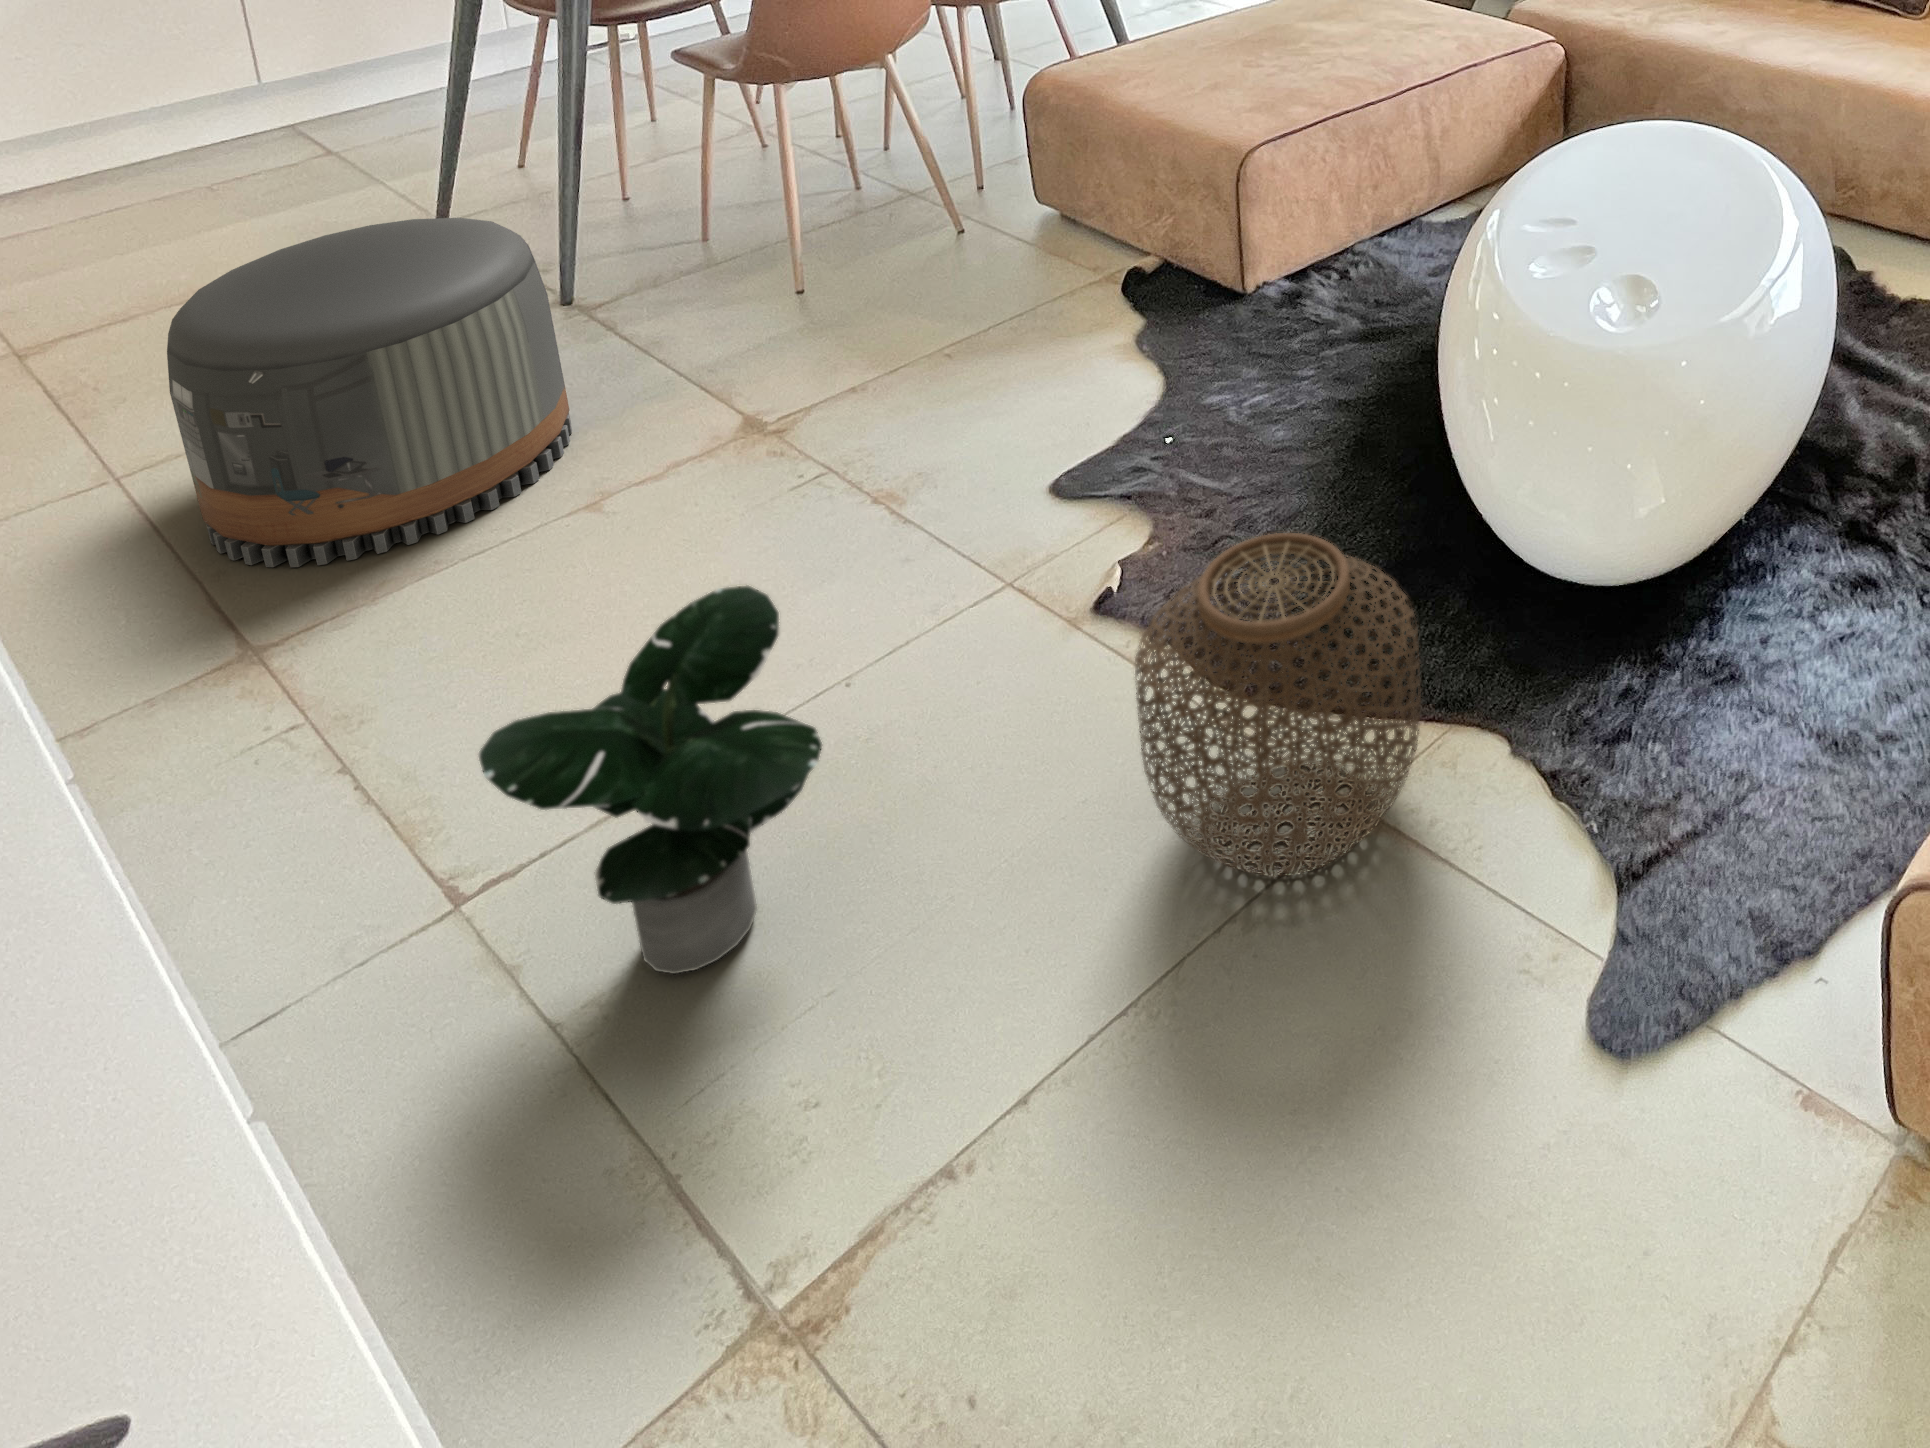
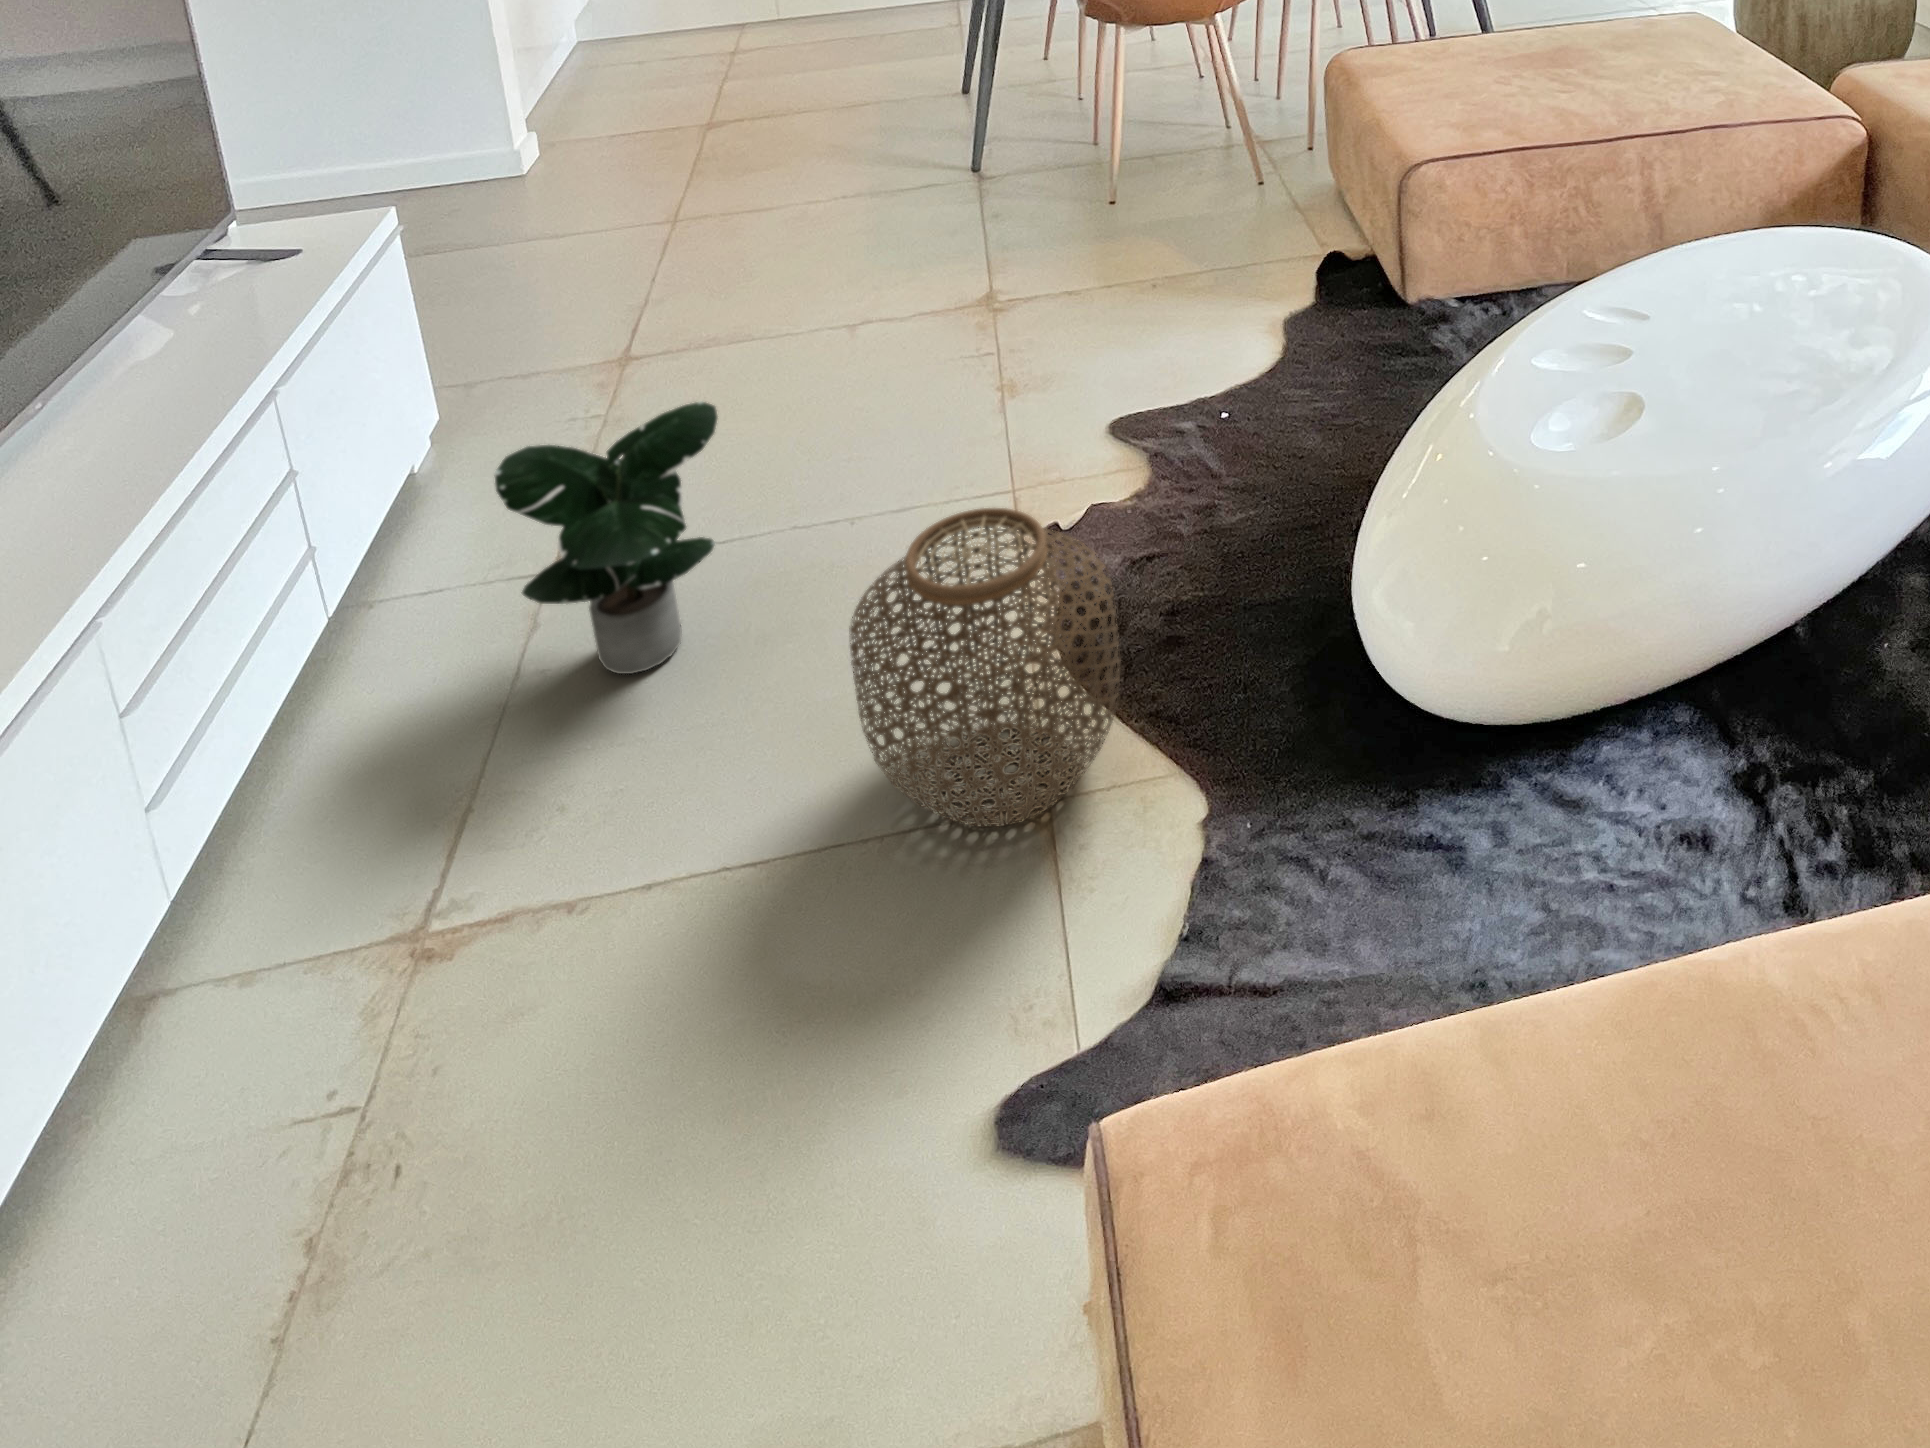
pouf: present [167,218,572,567] -> none [660,81,905,315]

